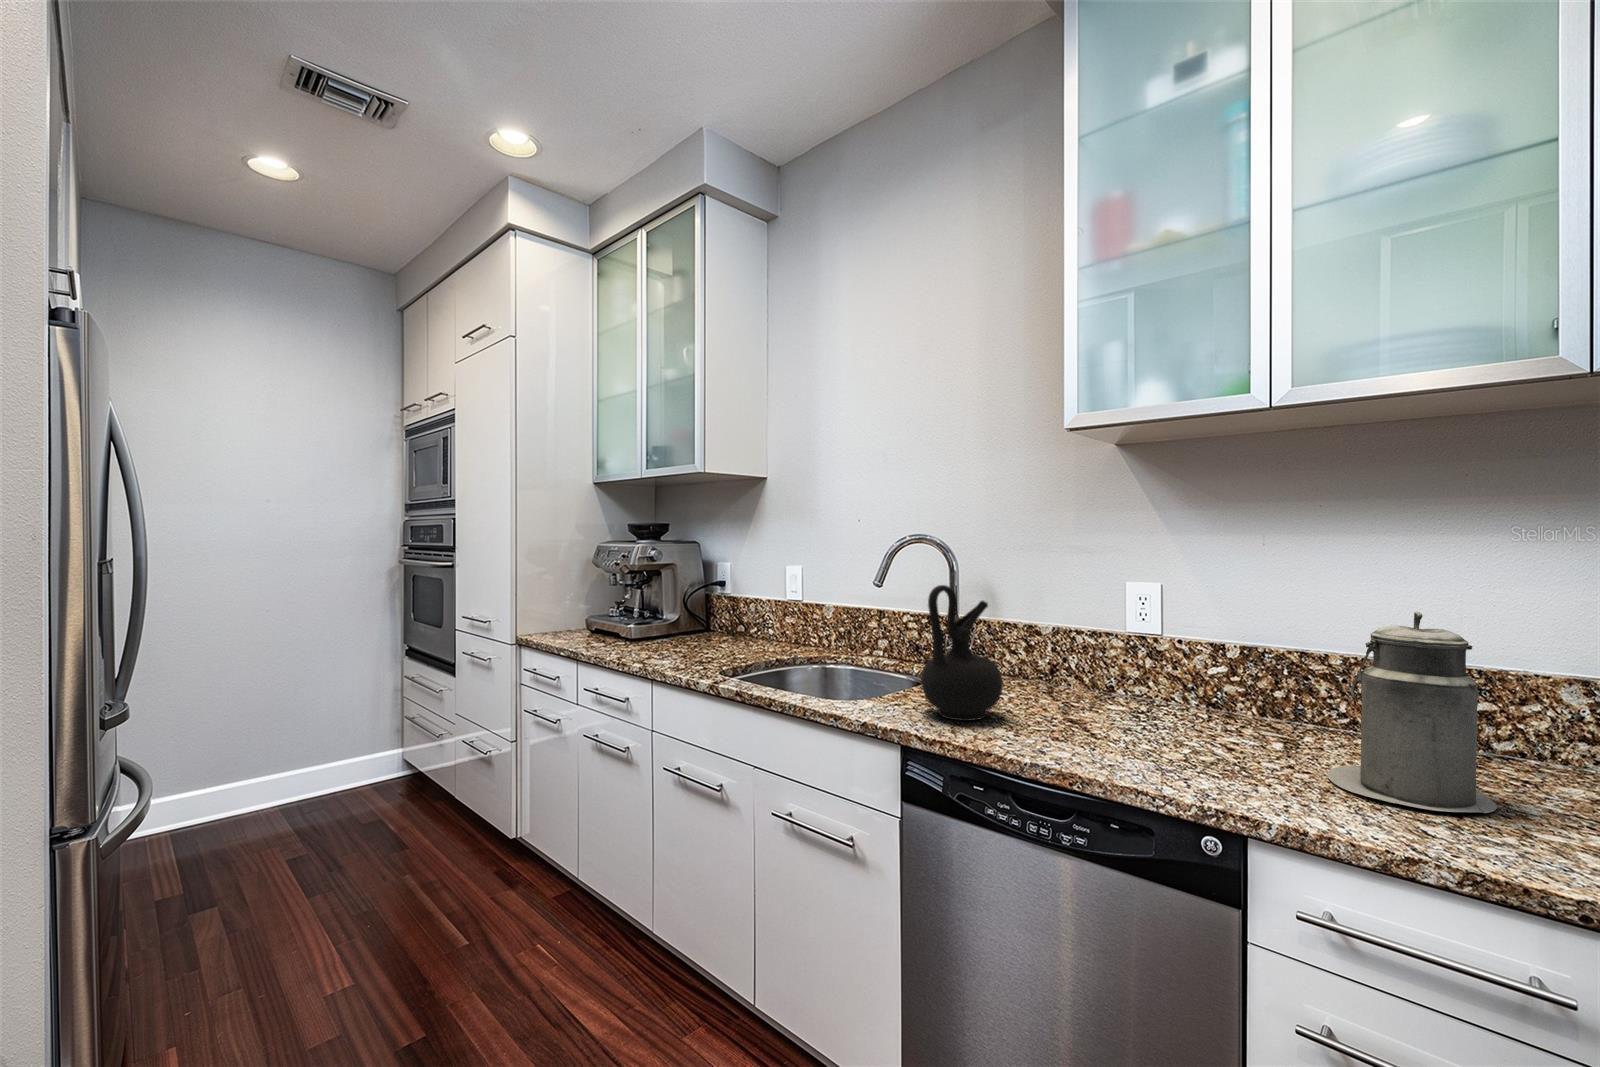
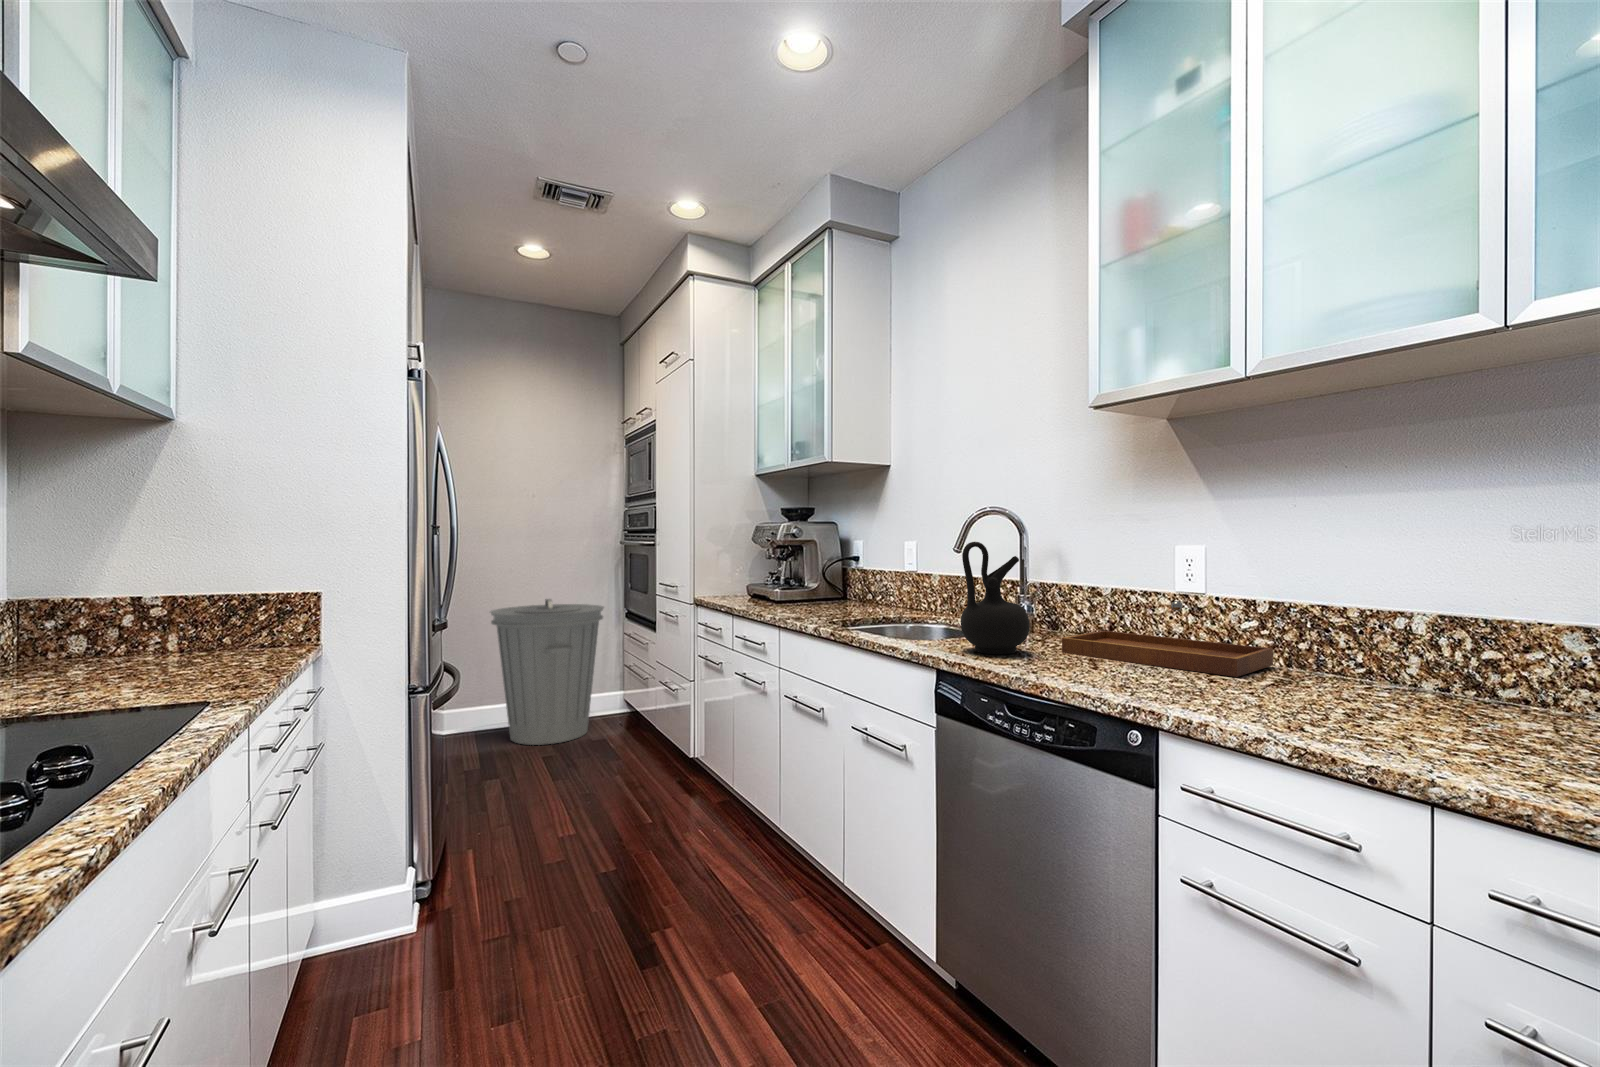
canister: present [1327,612,1497,813] -> none [1267,550,1410,723]
trash can: none [198,639,378,842] -> present [490,599,604,745]
tray: none [1029,648,1247,739] -> present [1062,601,1273,677]

